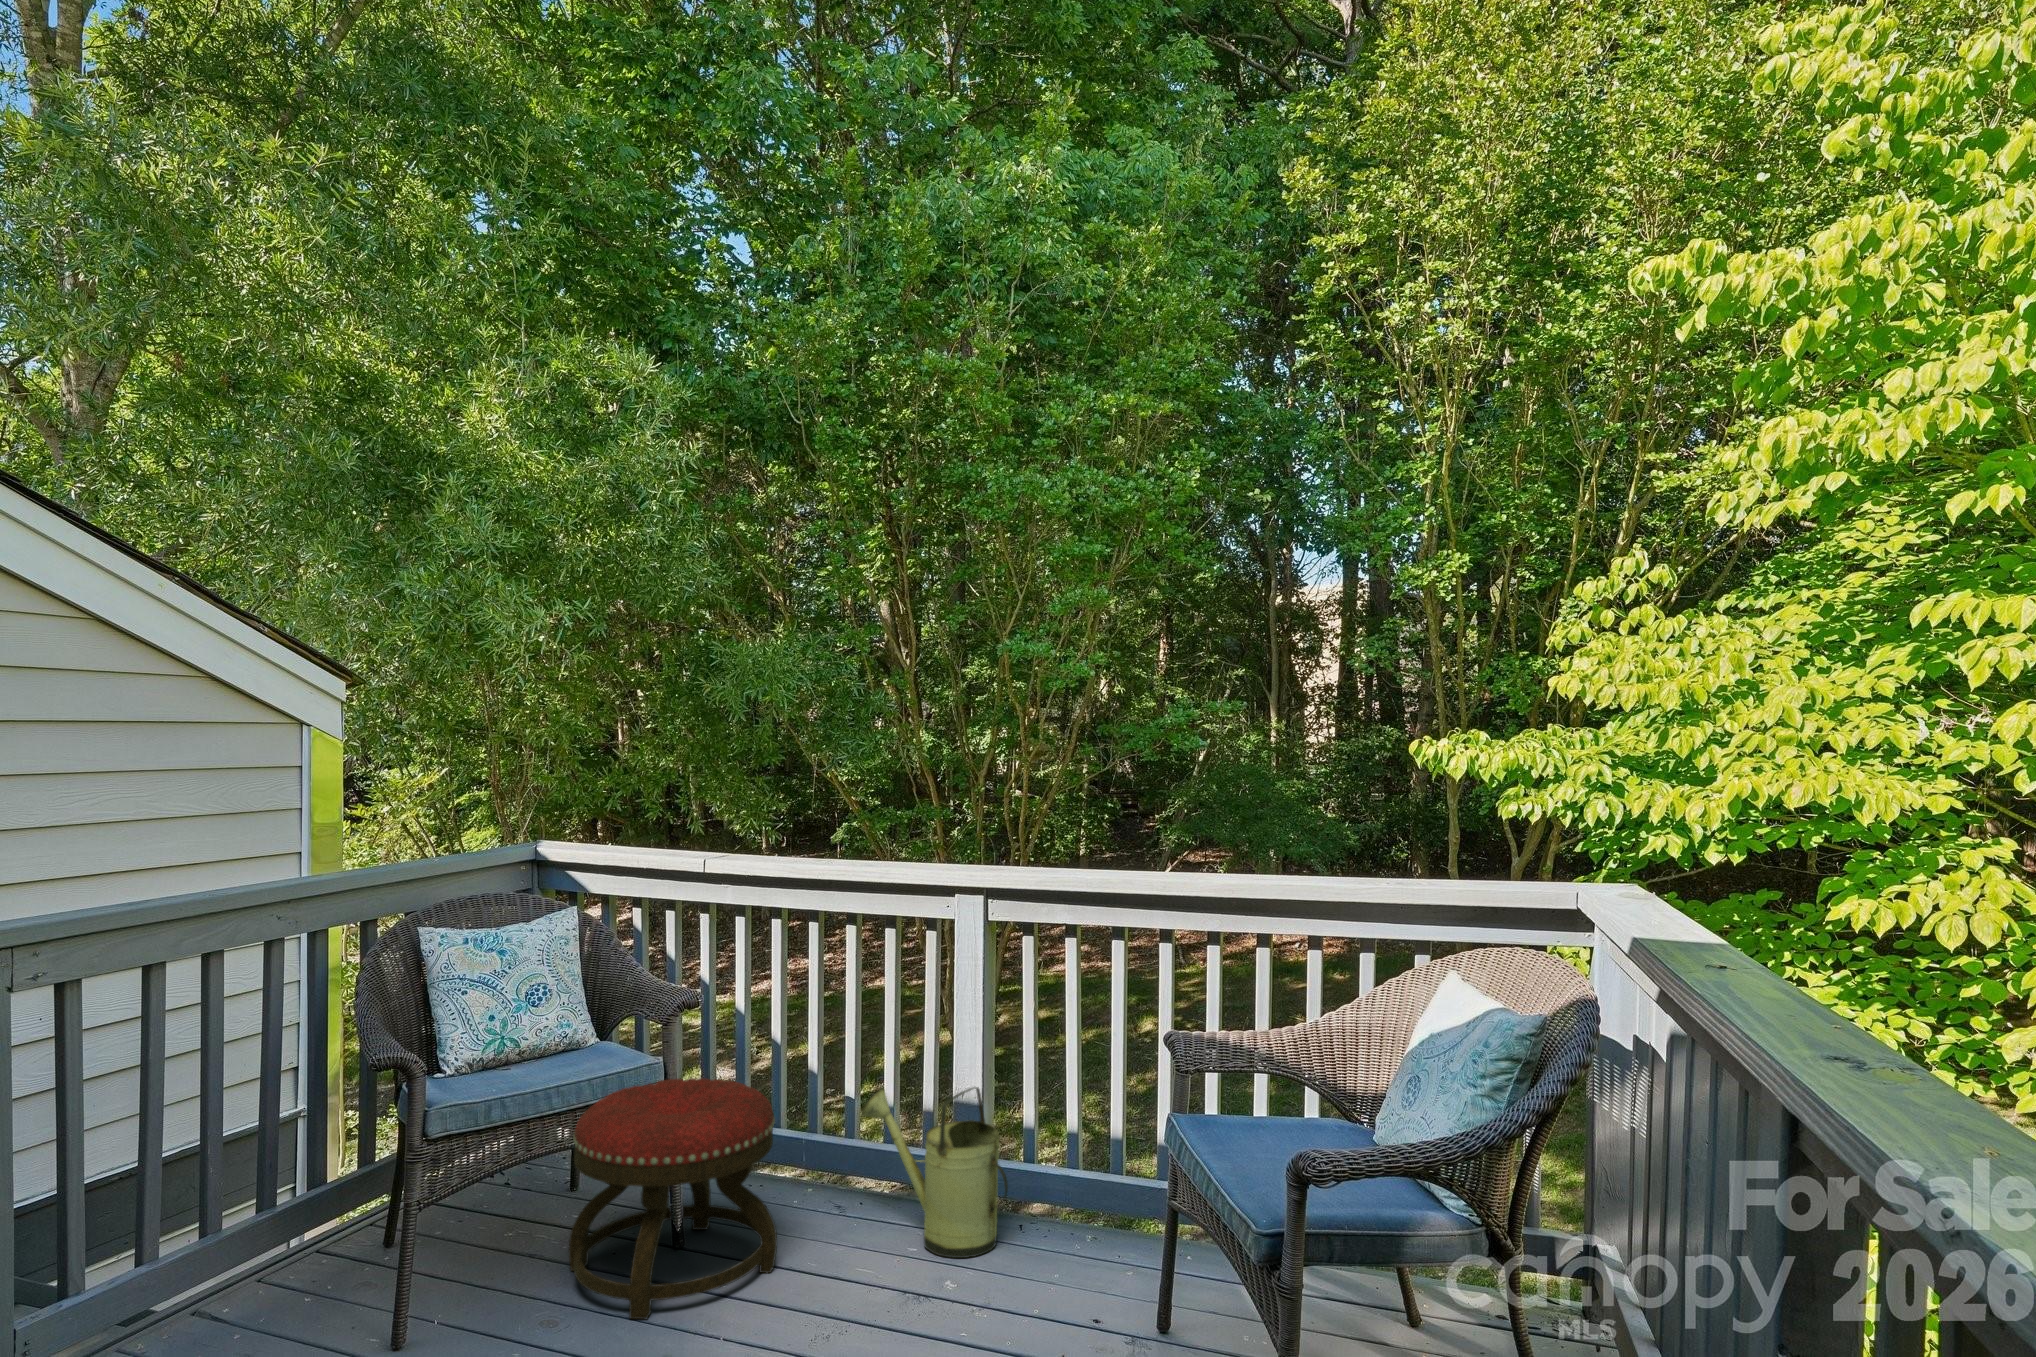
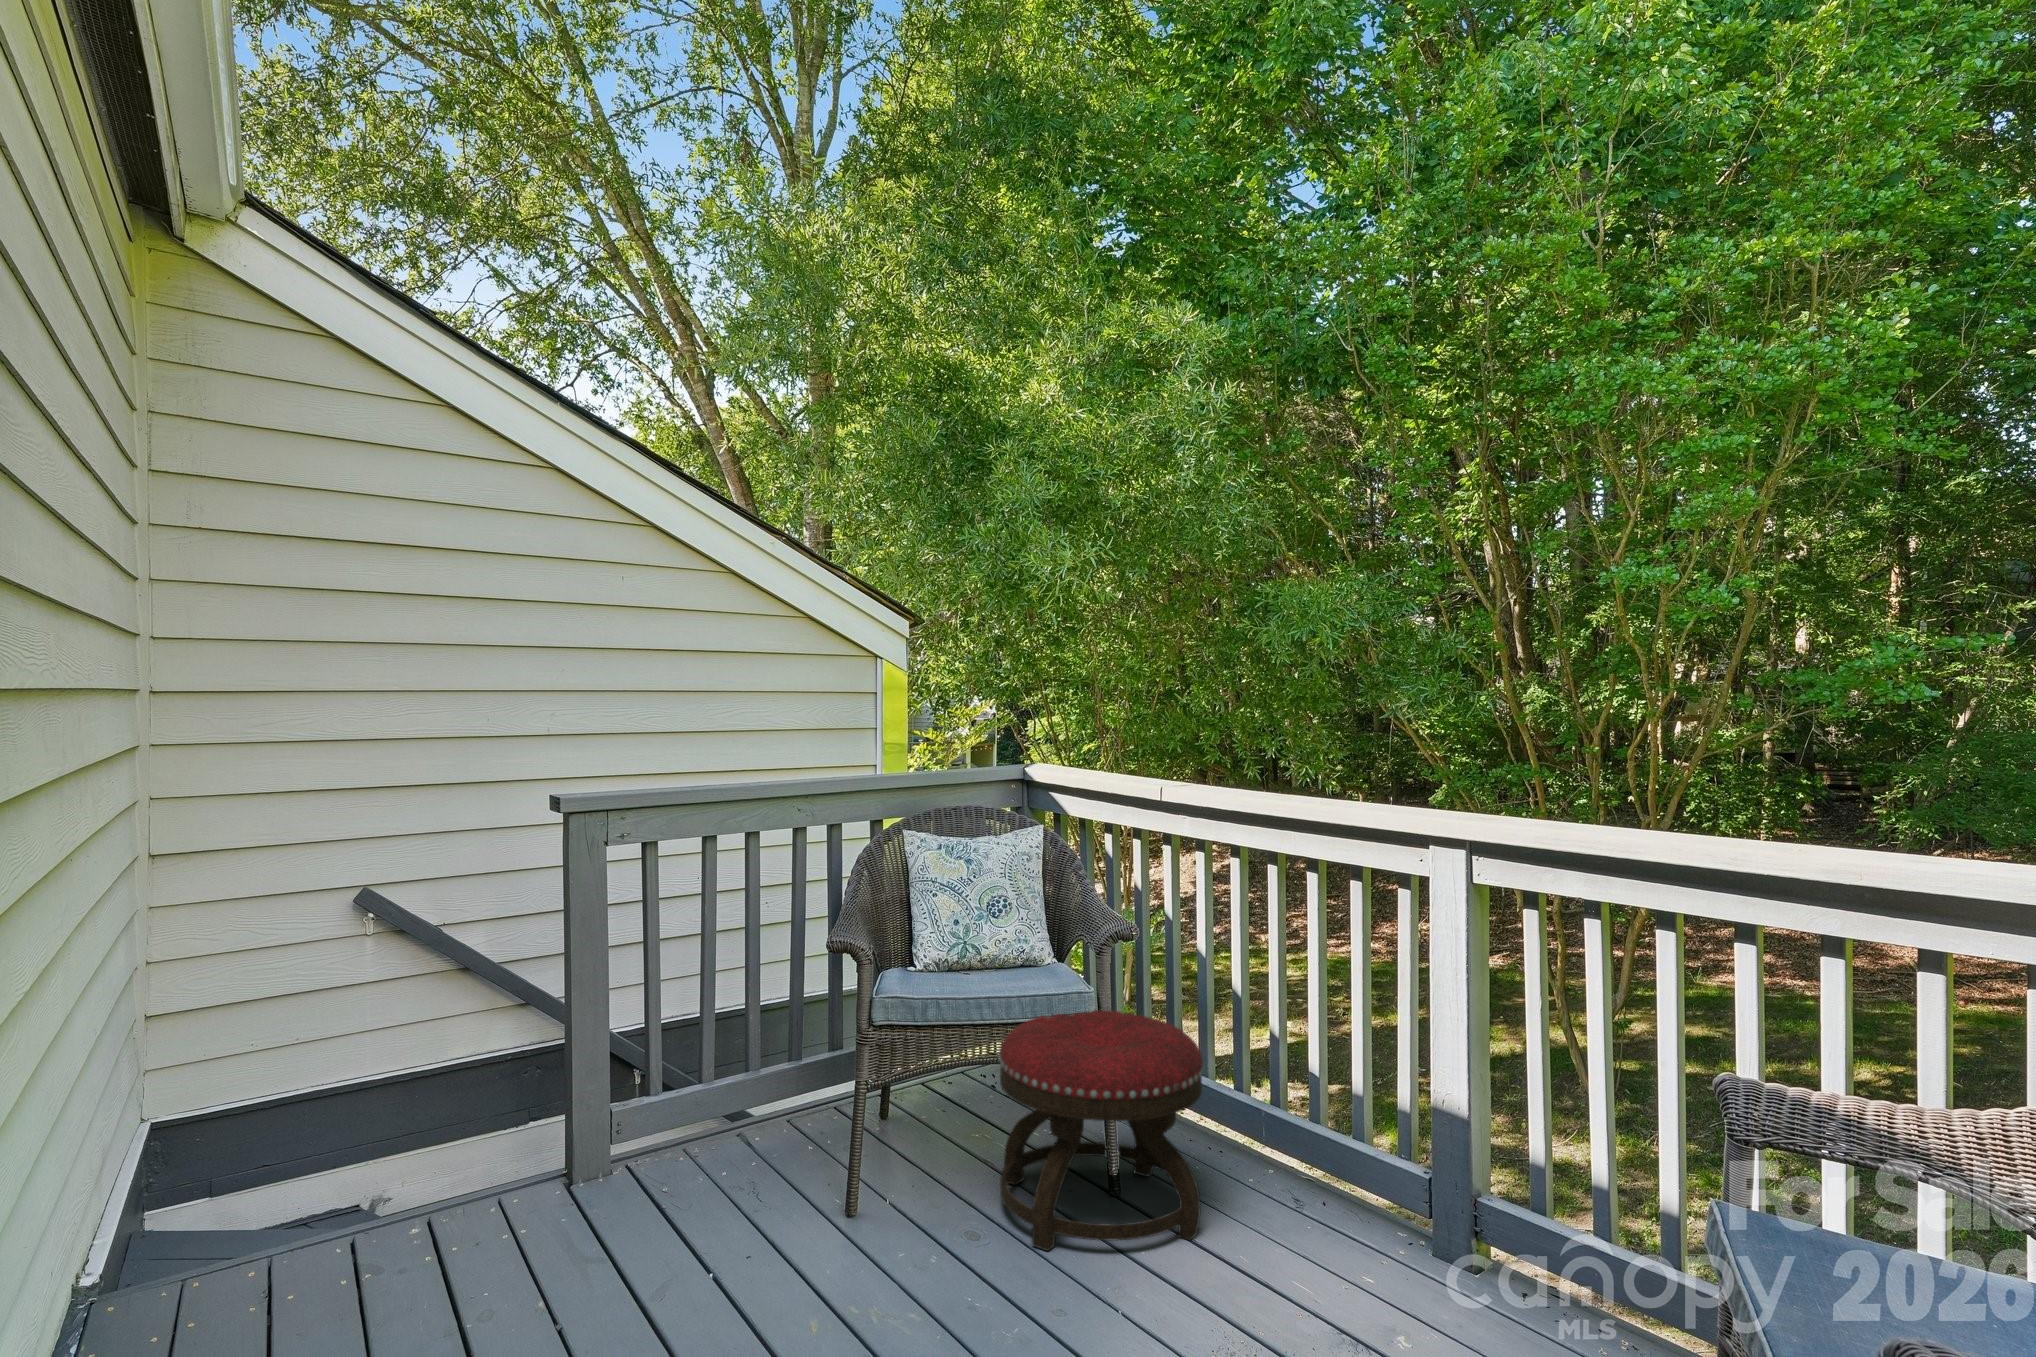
watering can: present [861,1087,1008,1258] -> none [1313,1064,1479,1291]

